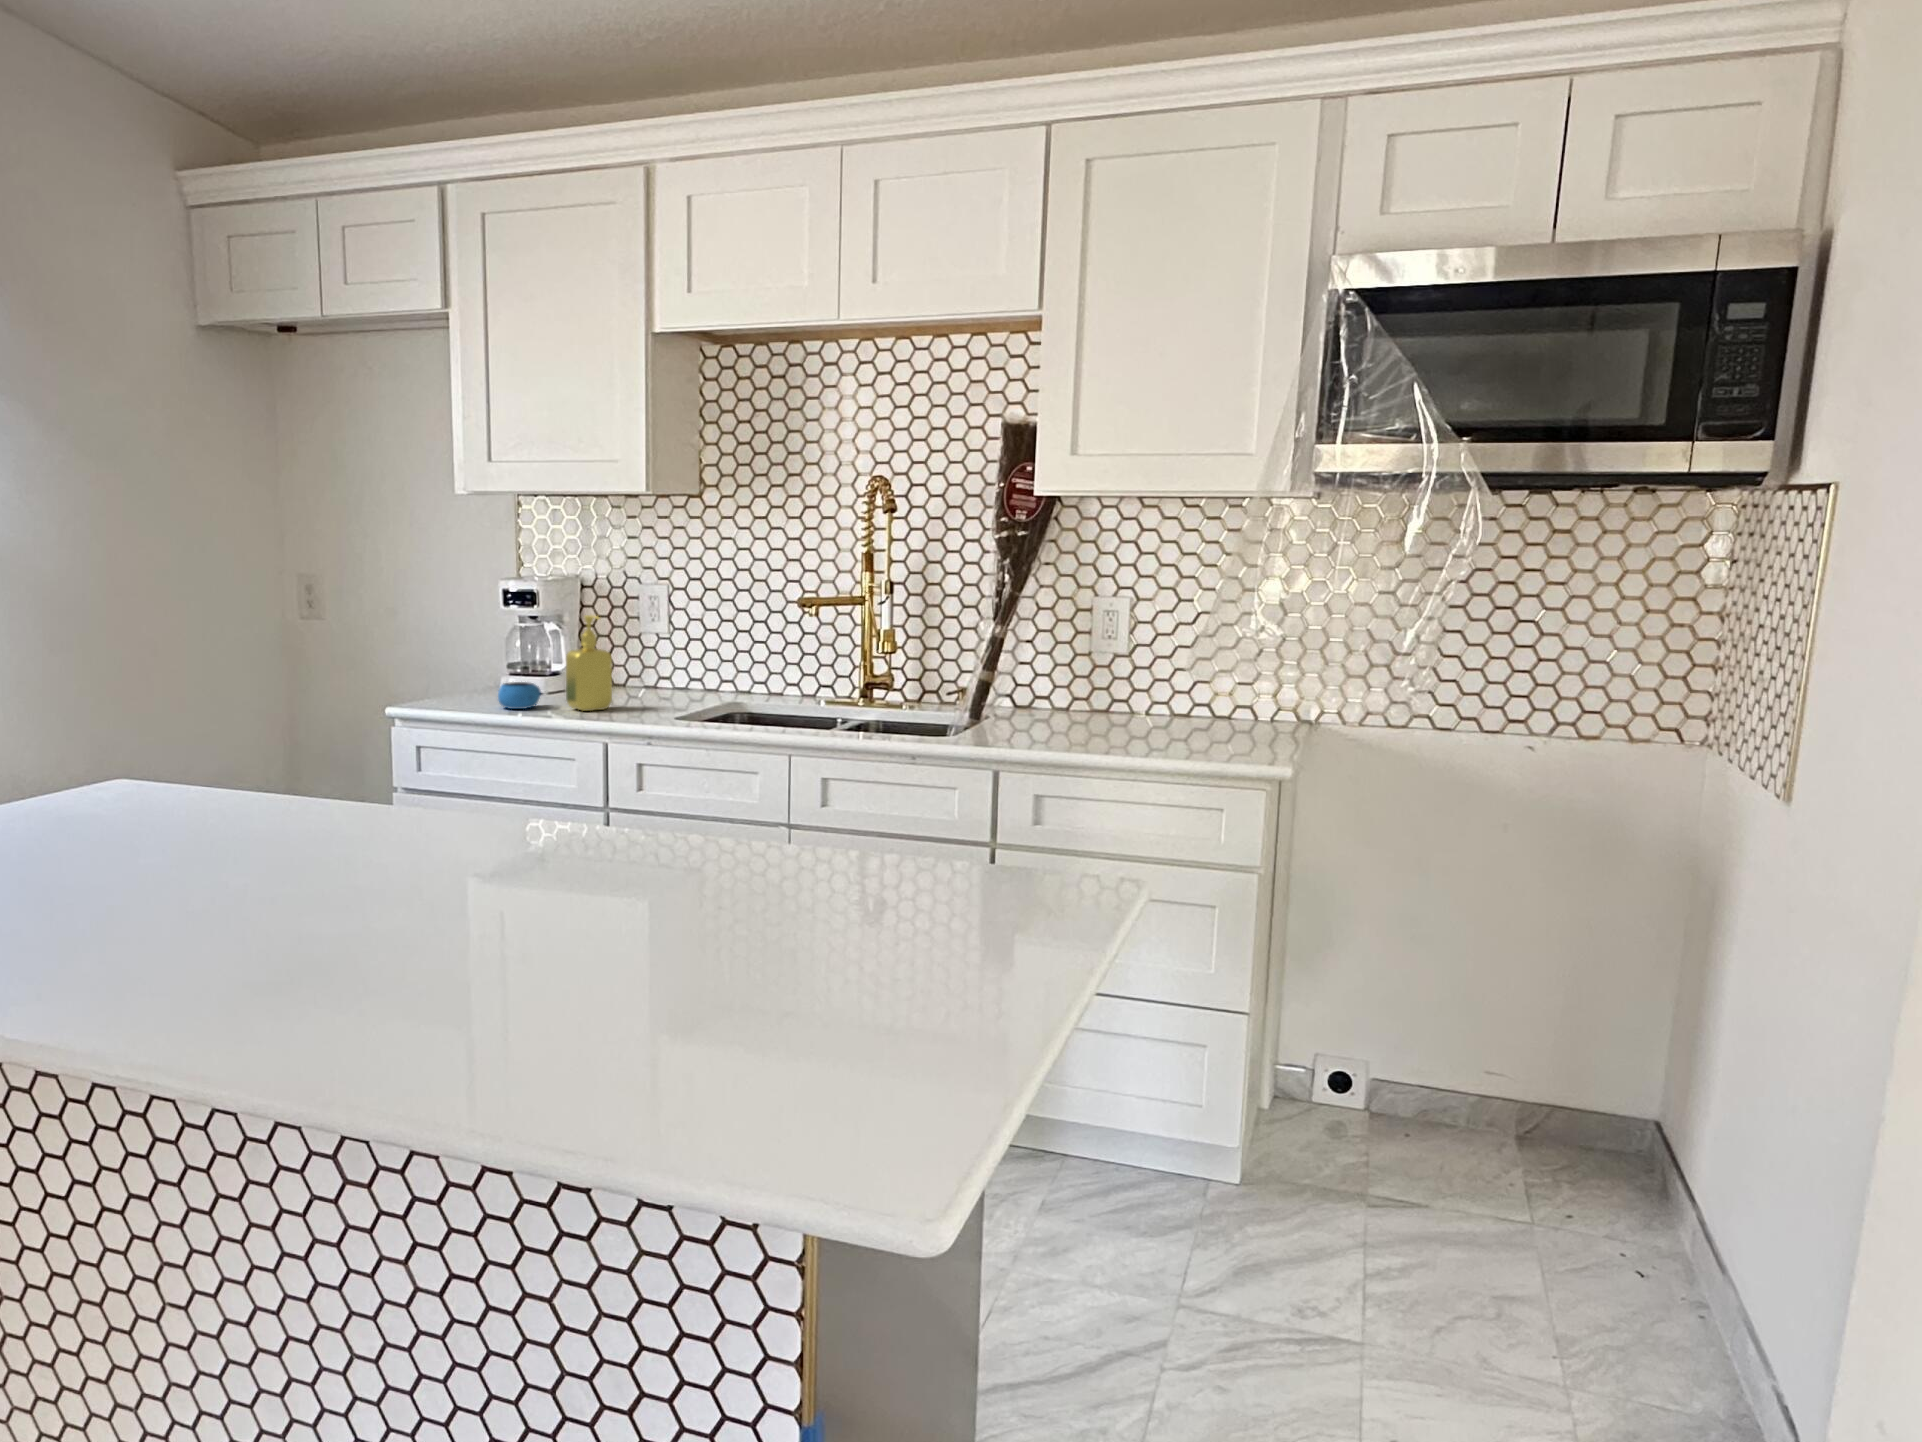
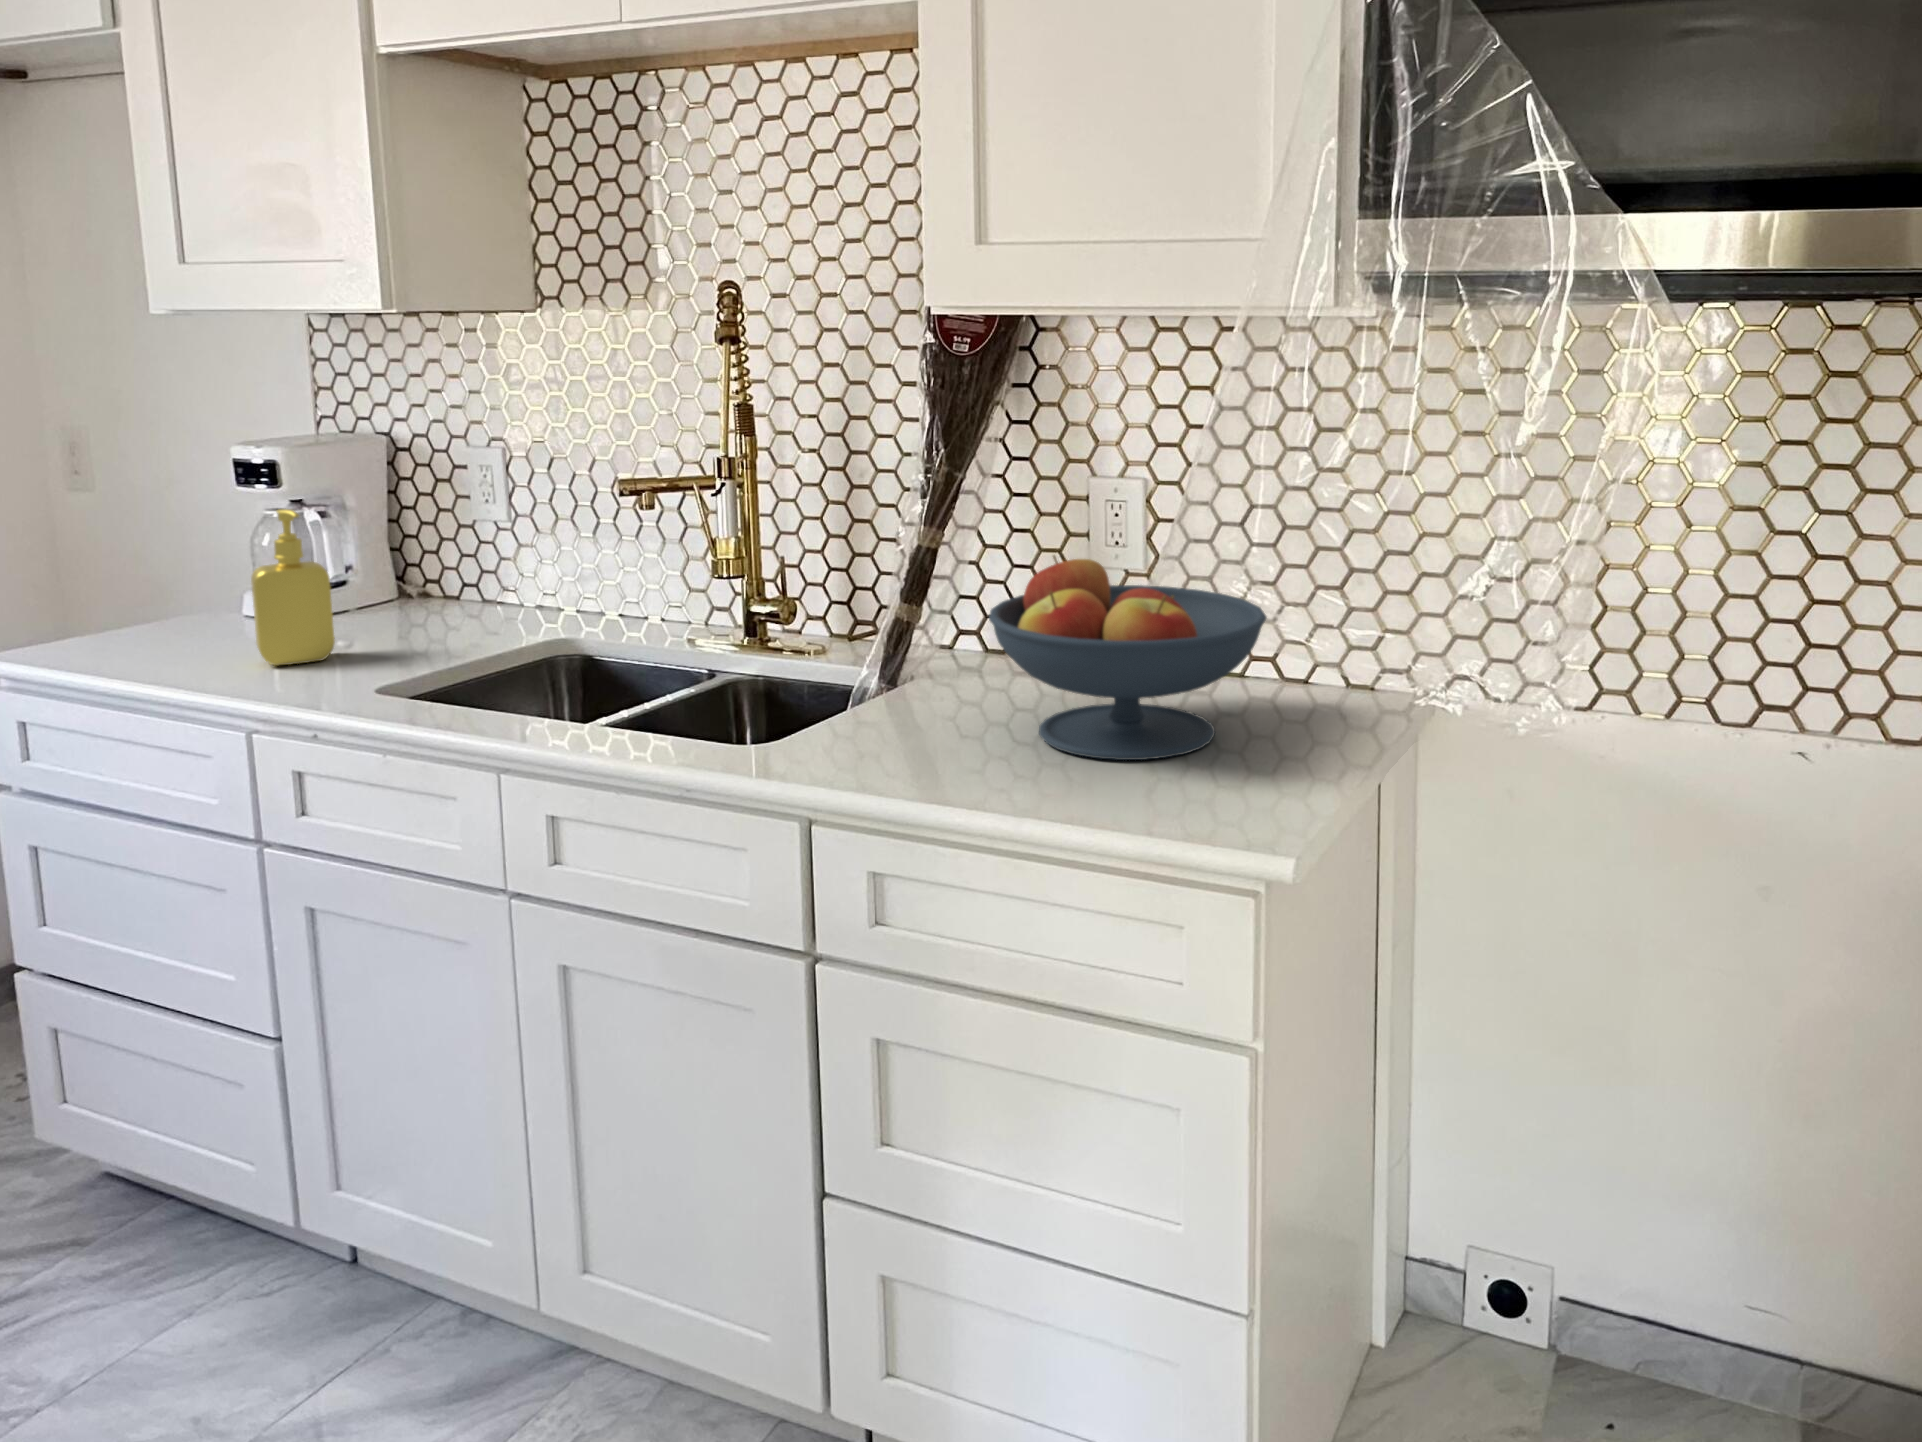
fruit bowl: none [1070,635,1233,743] -> present [989,556,1267,760]
mug: present [498,682,541,709] -> none [151,614,243,660]

